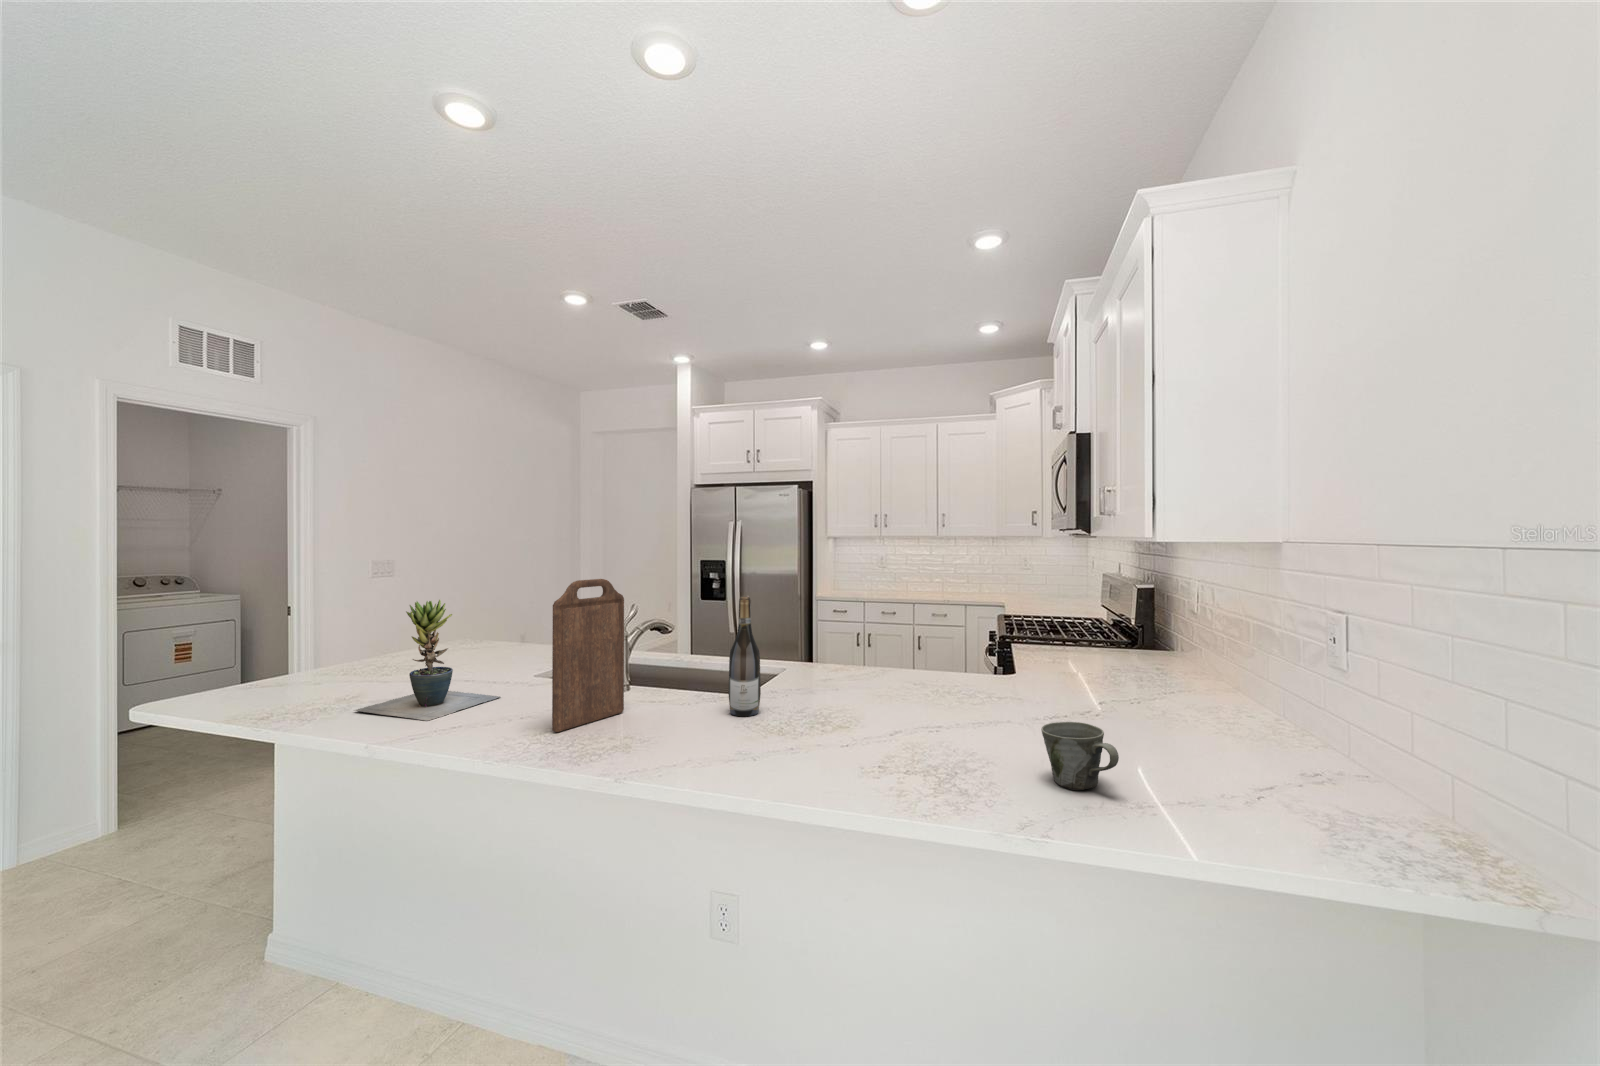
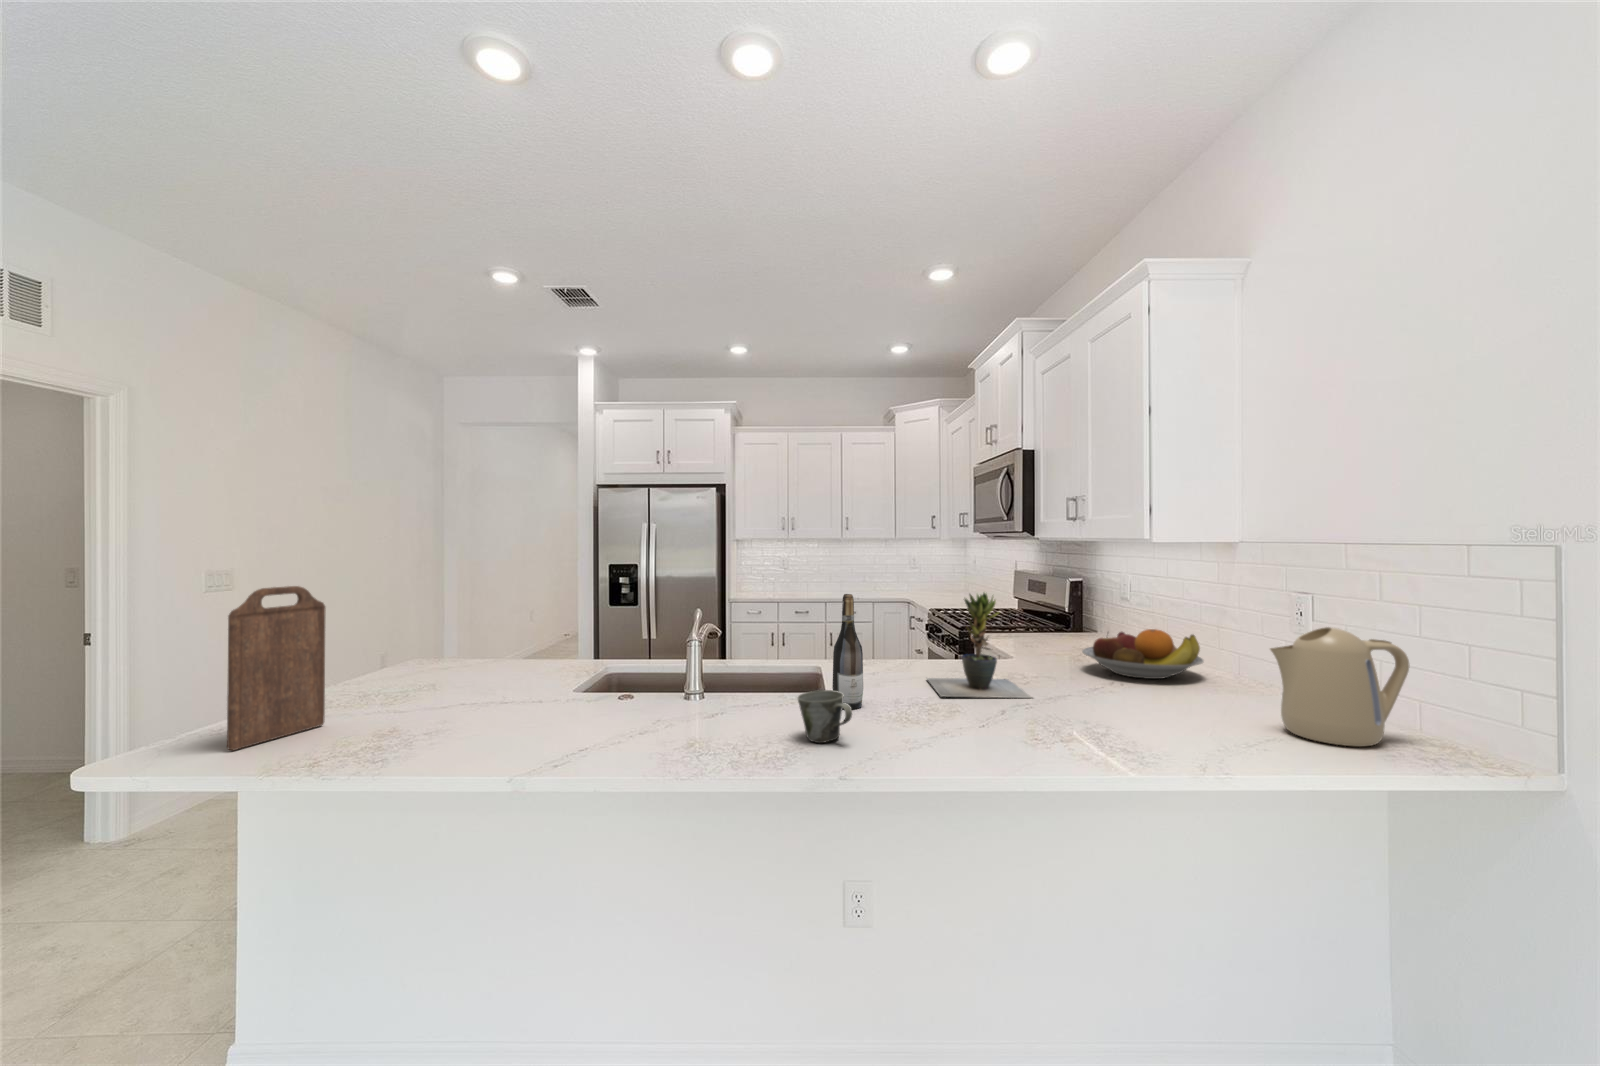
cutting board: present [552,579,624,732] -> present [227,586,326,750]
potted plant: present [355,600,500,721] -> present [927,593,1031,698]
fruit bowl: none [1067,649,1217,711] -> present [1082,629,1204,679]
kettle: none [1193,661,1390,830] -> present [1270,627,1410,747]
mug: present [1041,722,1119,790] -> present [798,690,852,743]

